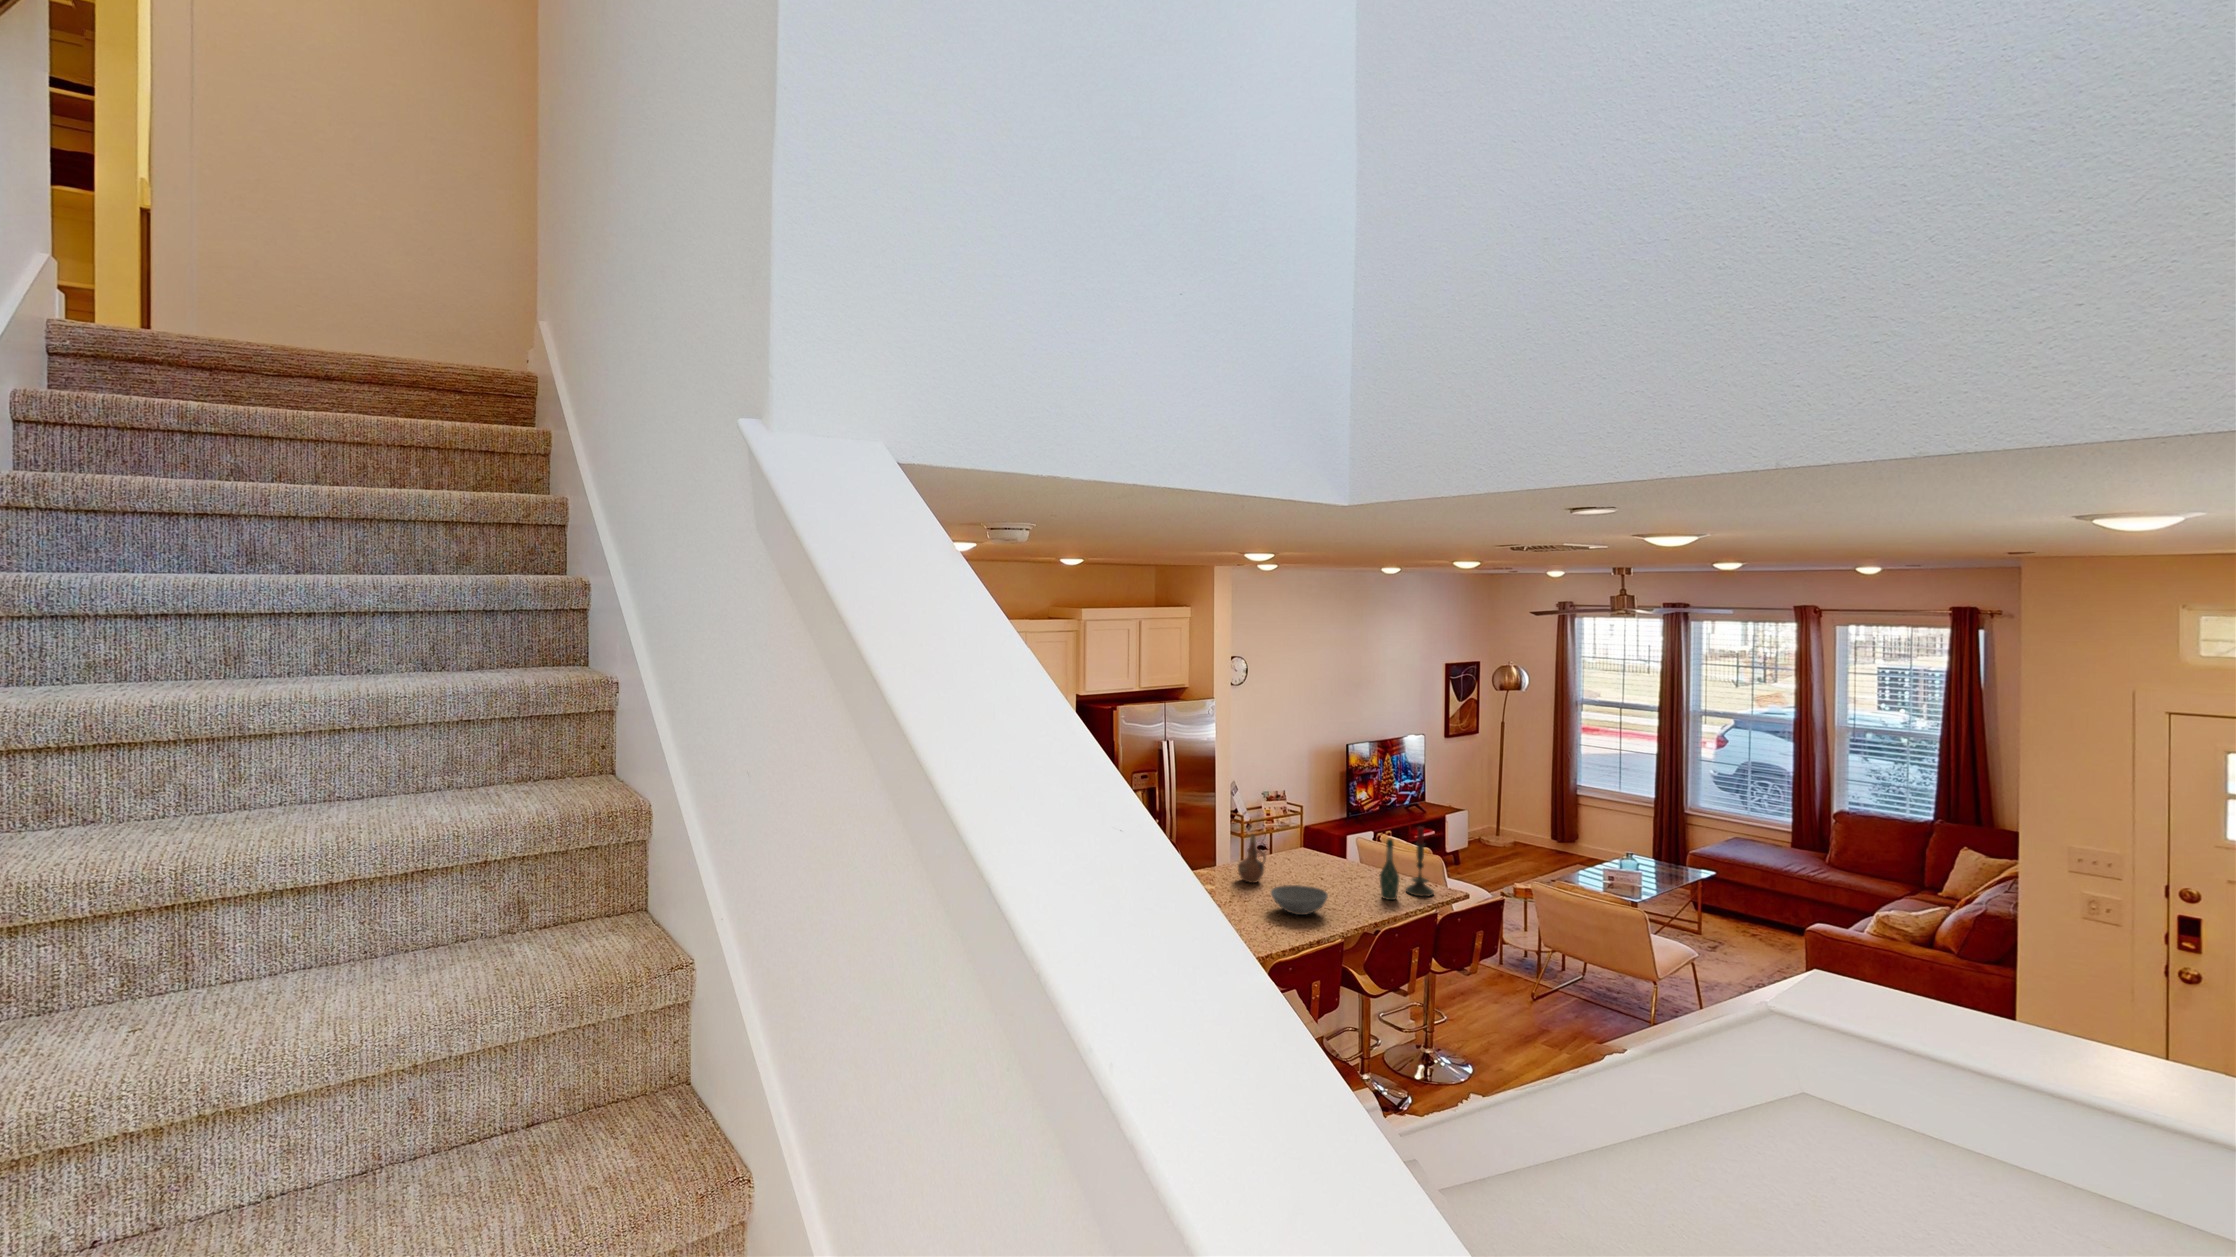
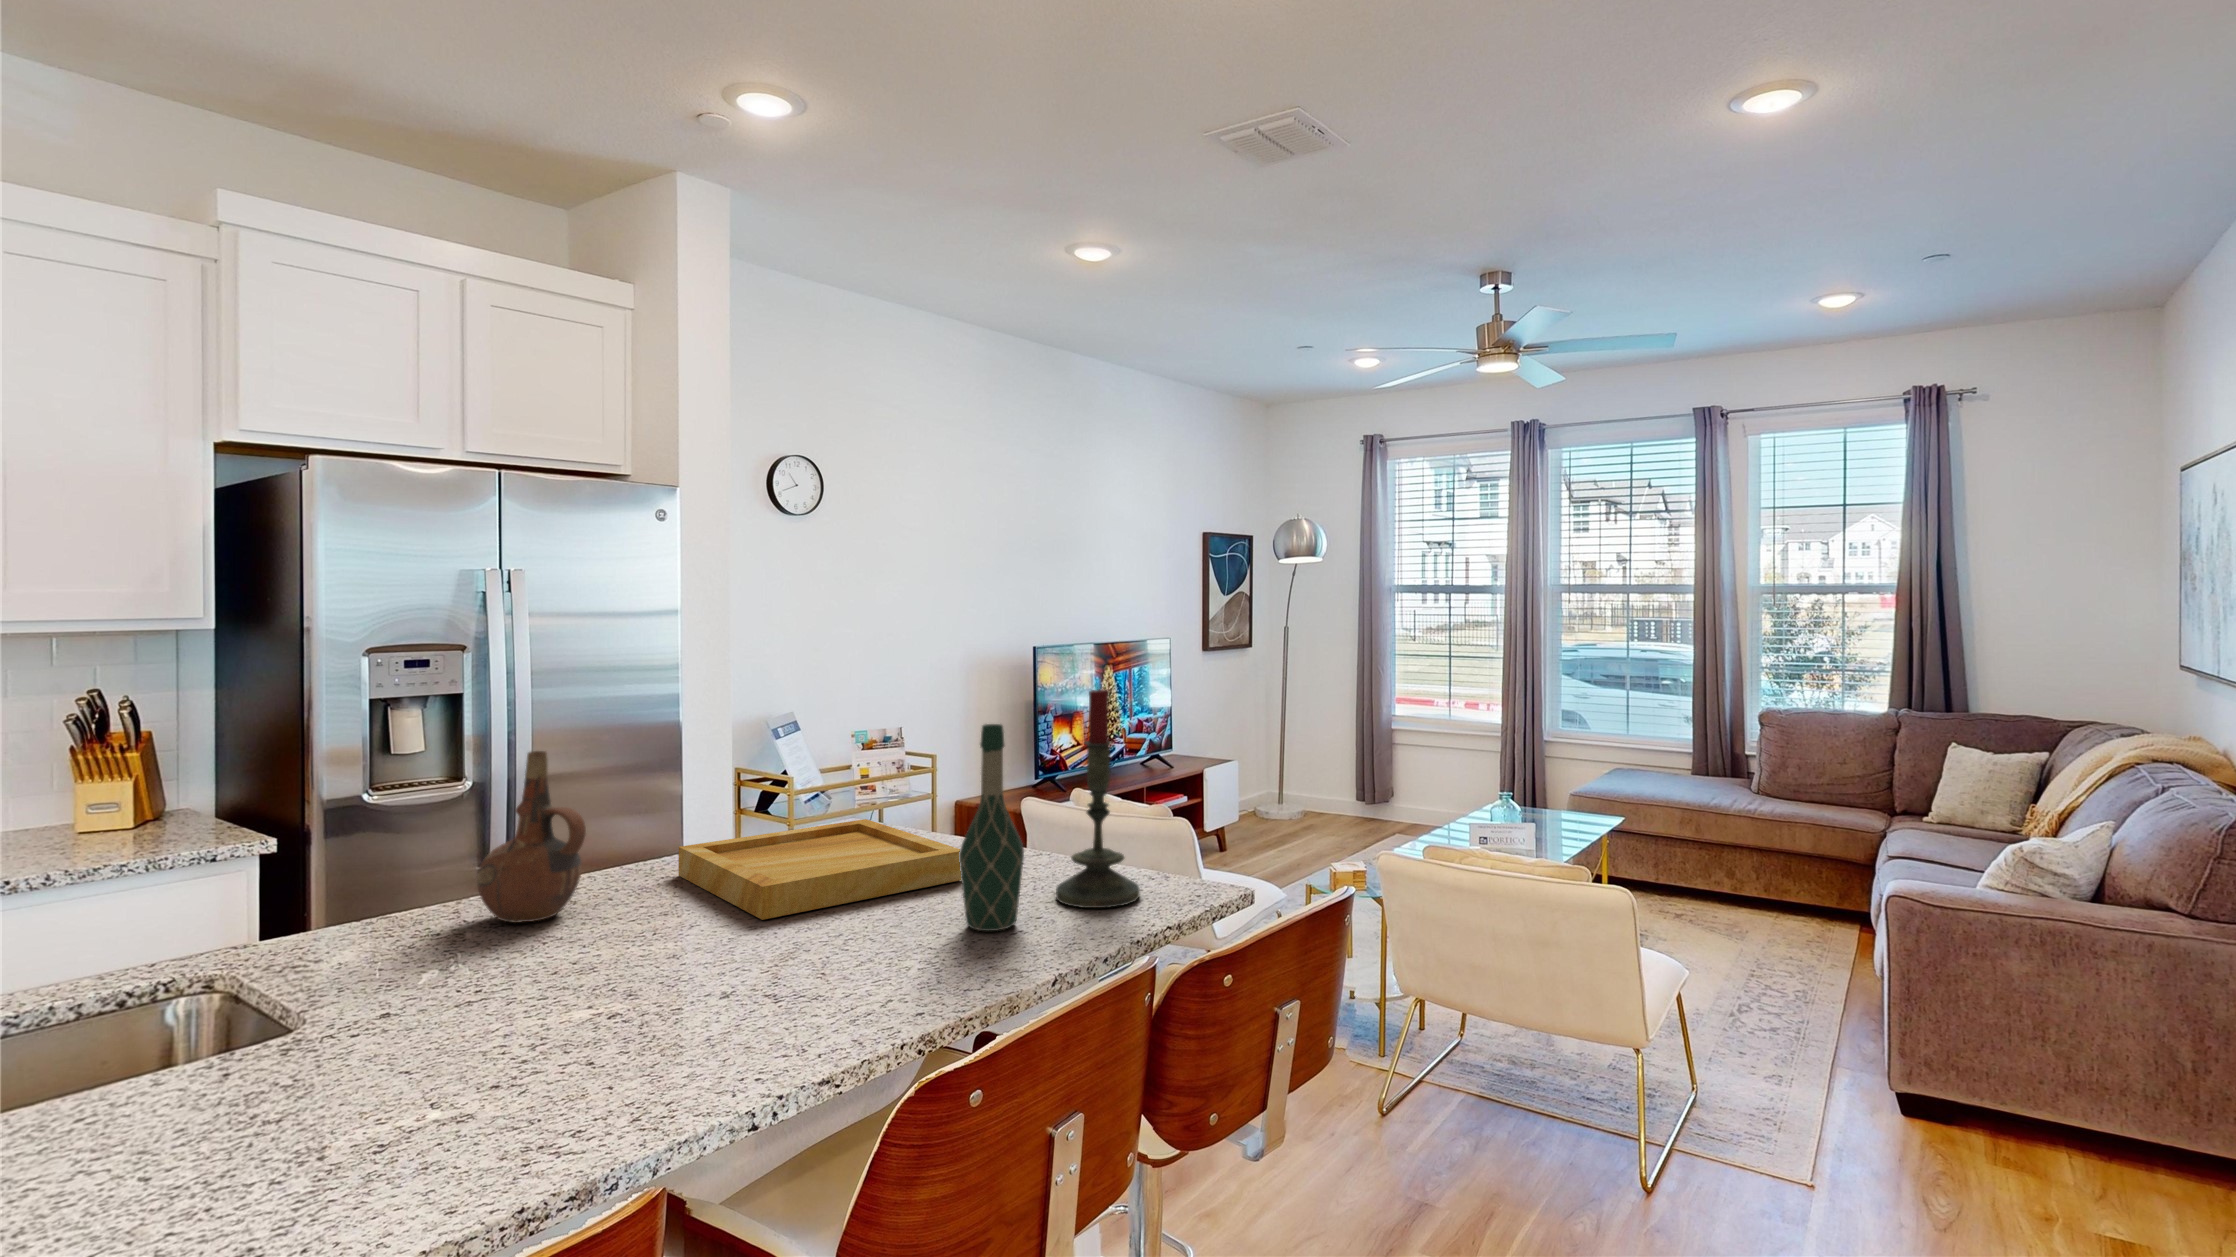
tray: none [1278,856,1373,889] -> present [679,819,961,920]
bowl: present [1271,885,1328,915] -> none [434,914,704,1043]

